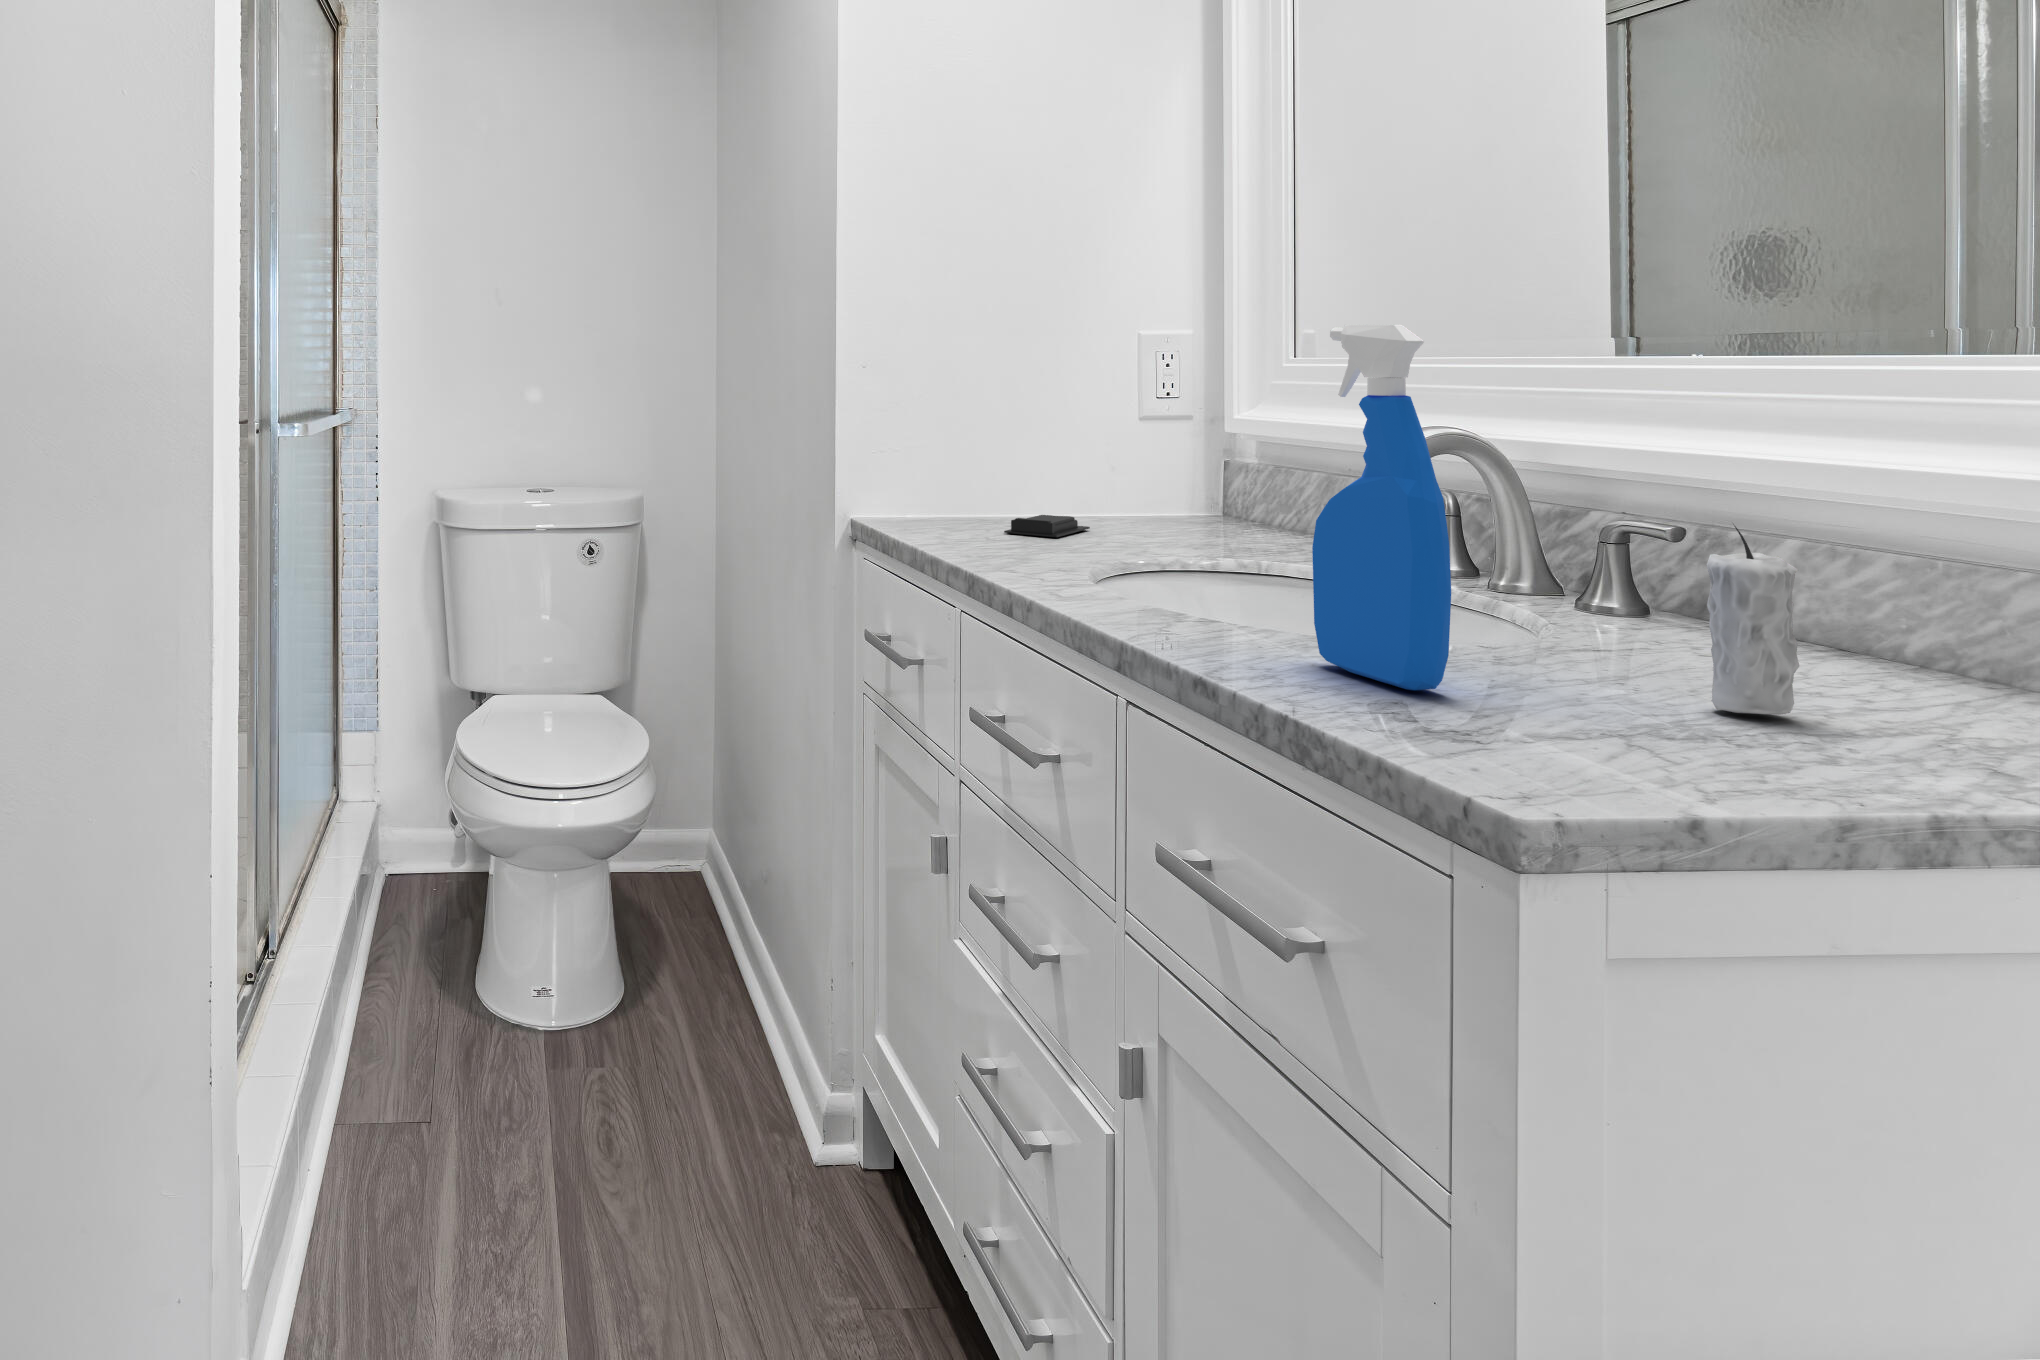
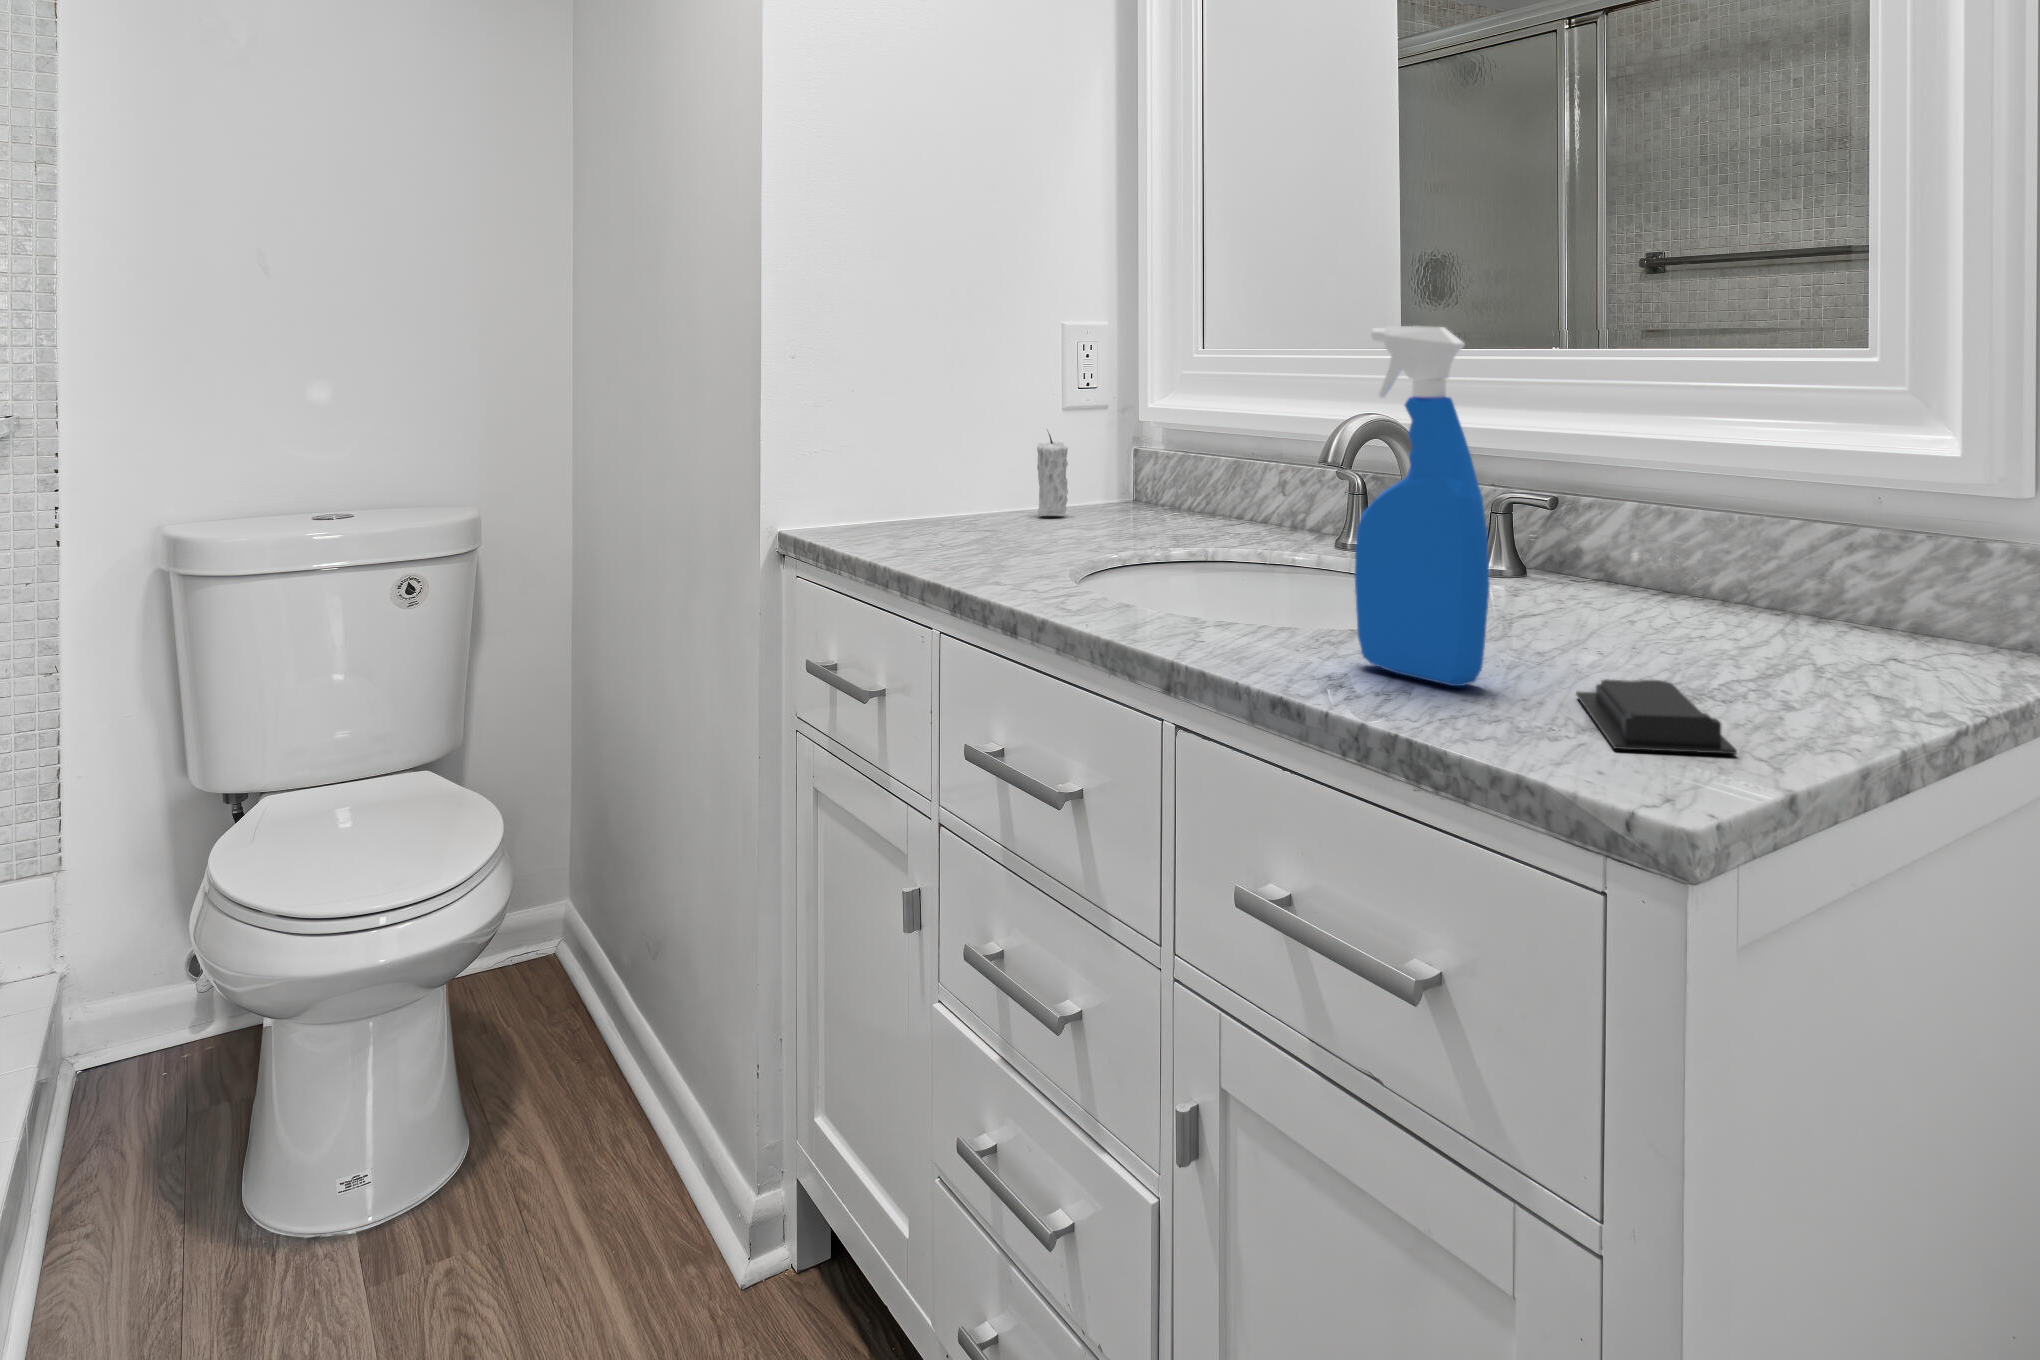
soap bar: present [1004,515,1090,537] -> present [1576,679,1737,754]
candle: present [1706,526,1799,715] -> present [1037,430,1068,516]

